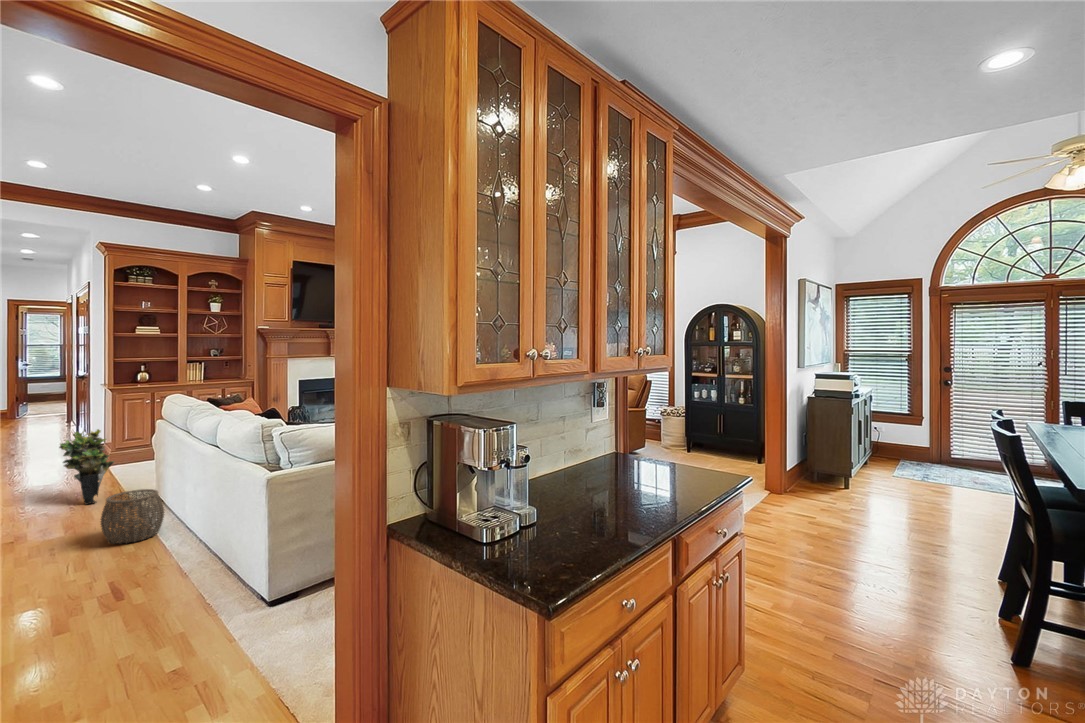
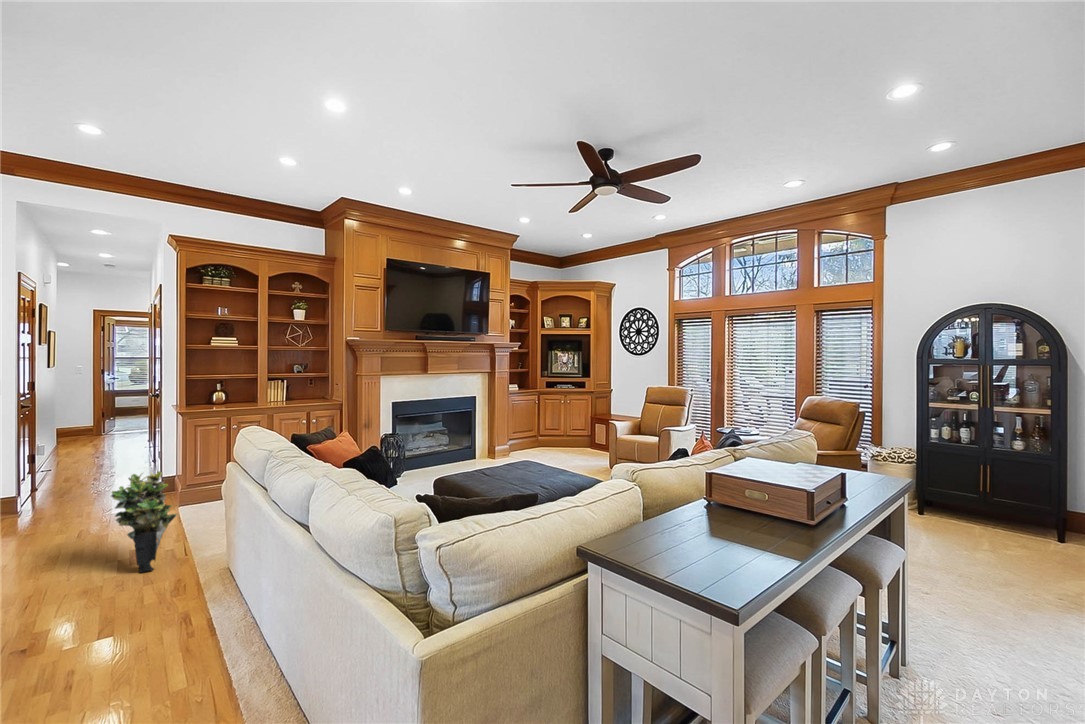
woven basket: present [101,489,164,544] -> none [144,571,232,659]

